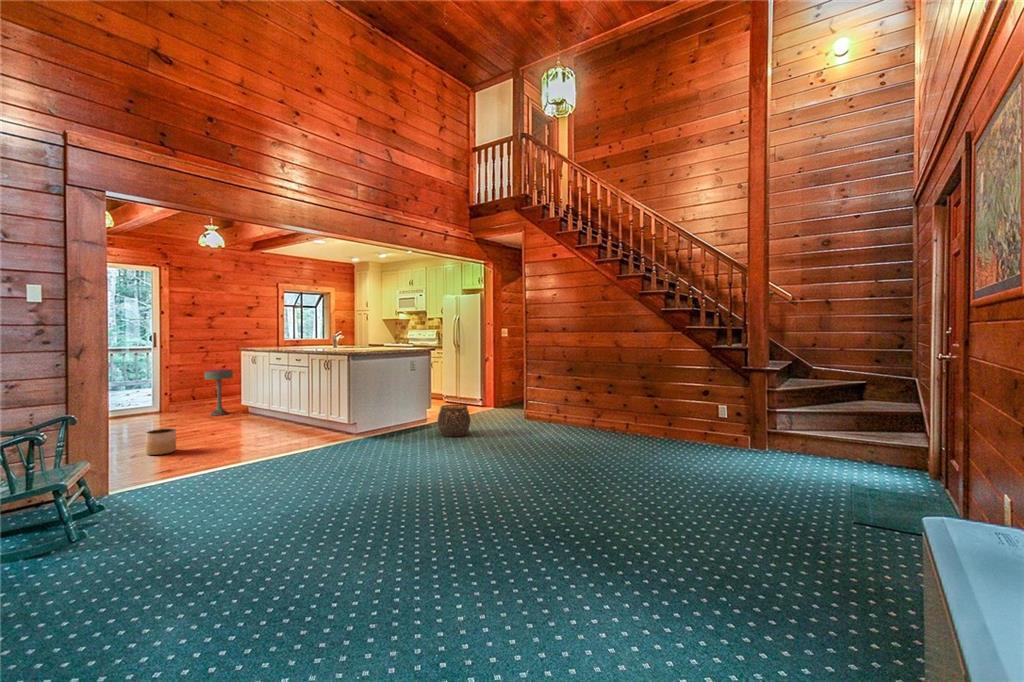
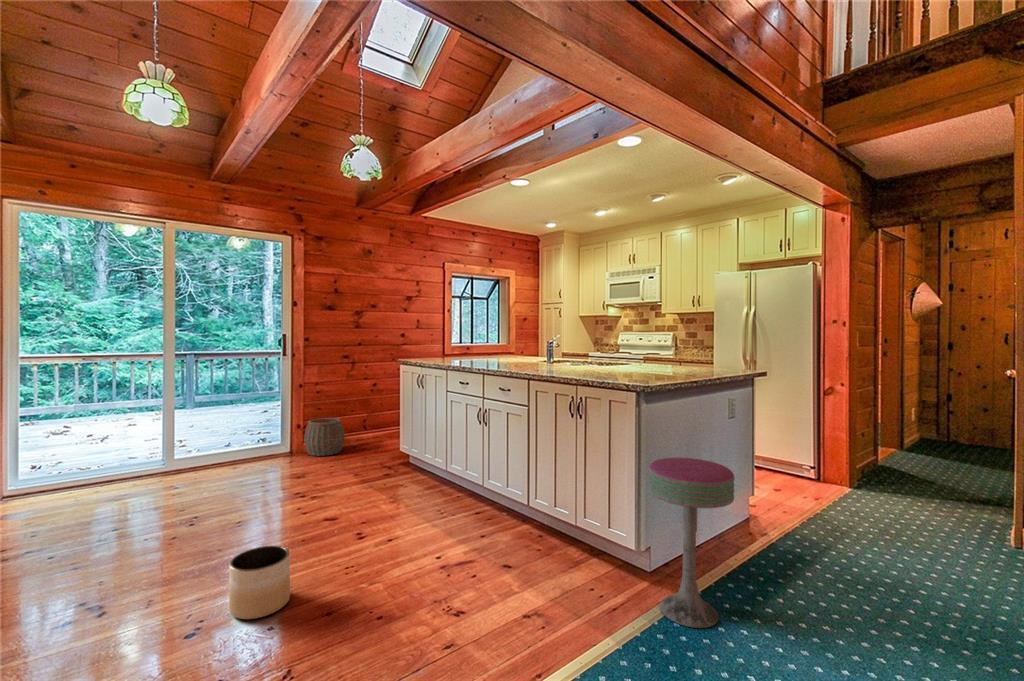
bar stool: present [205,369,233,415] -> present [648,457,735,628]
woven basket: present [438,404,470,437] -> present [304,418,345,456]

